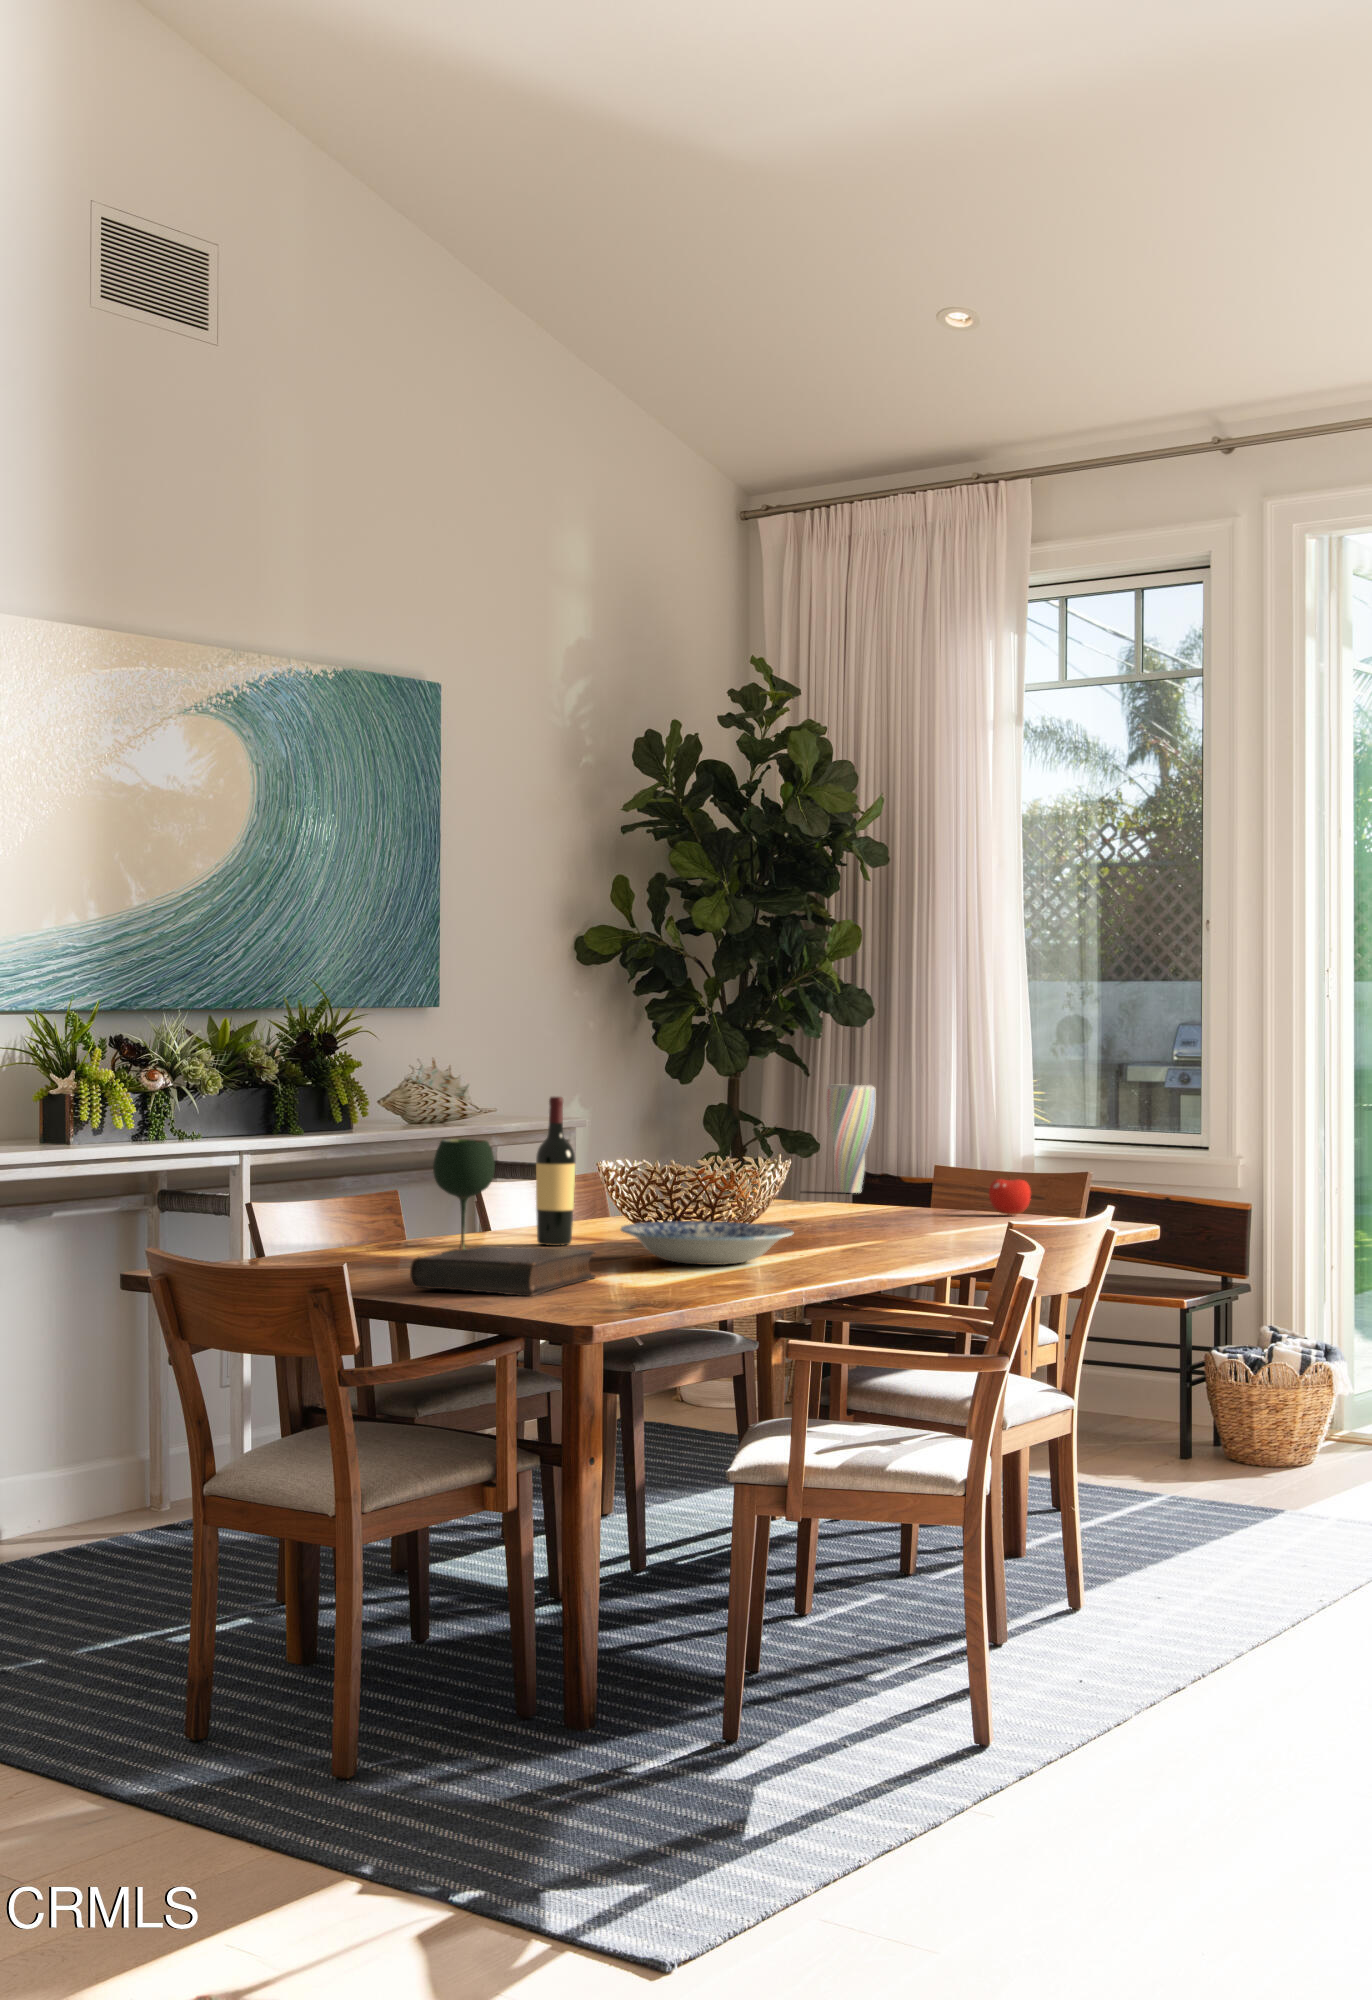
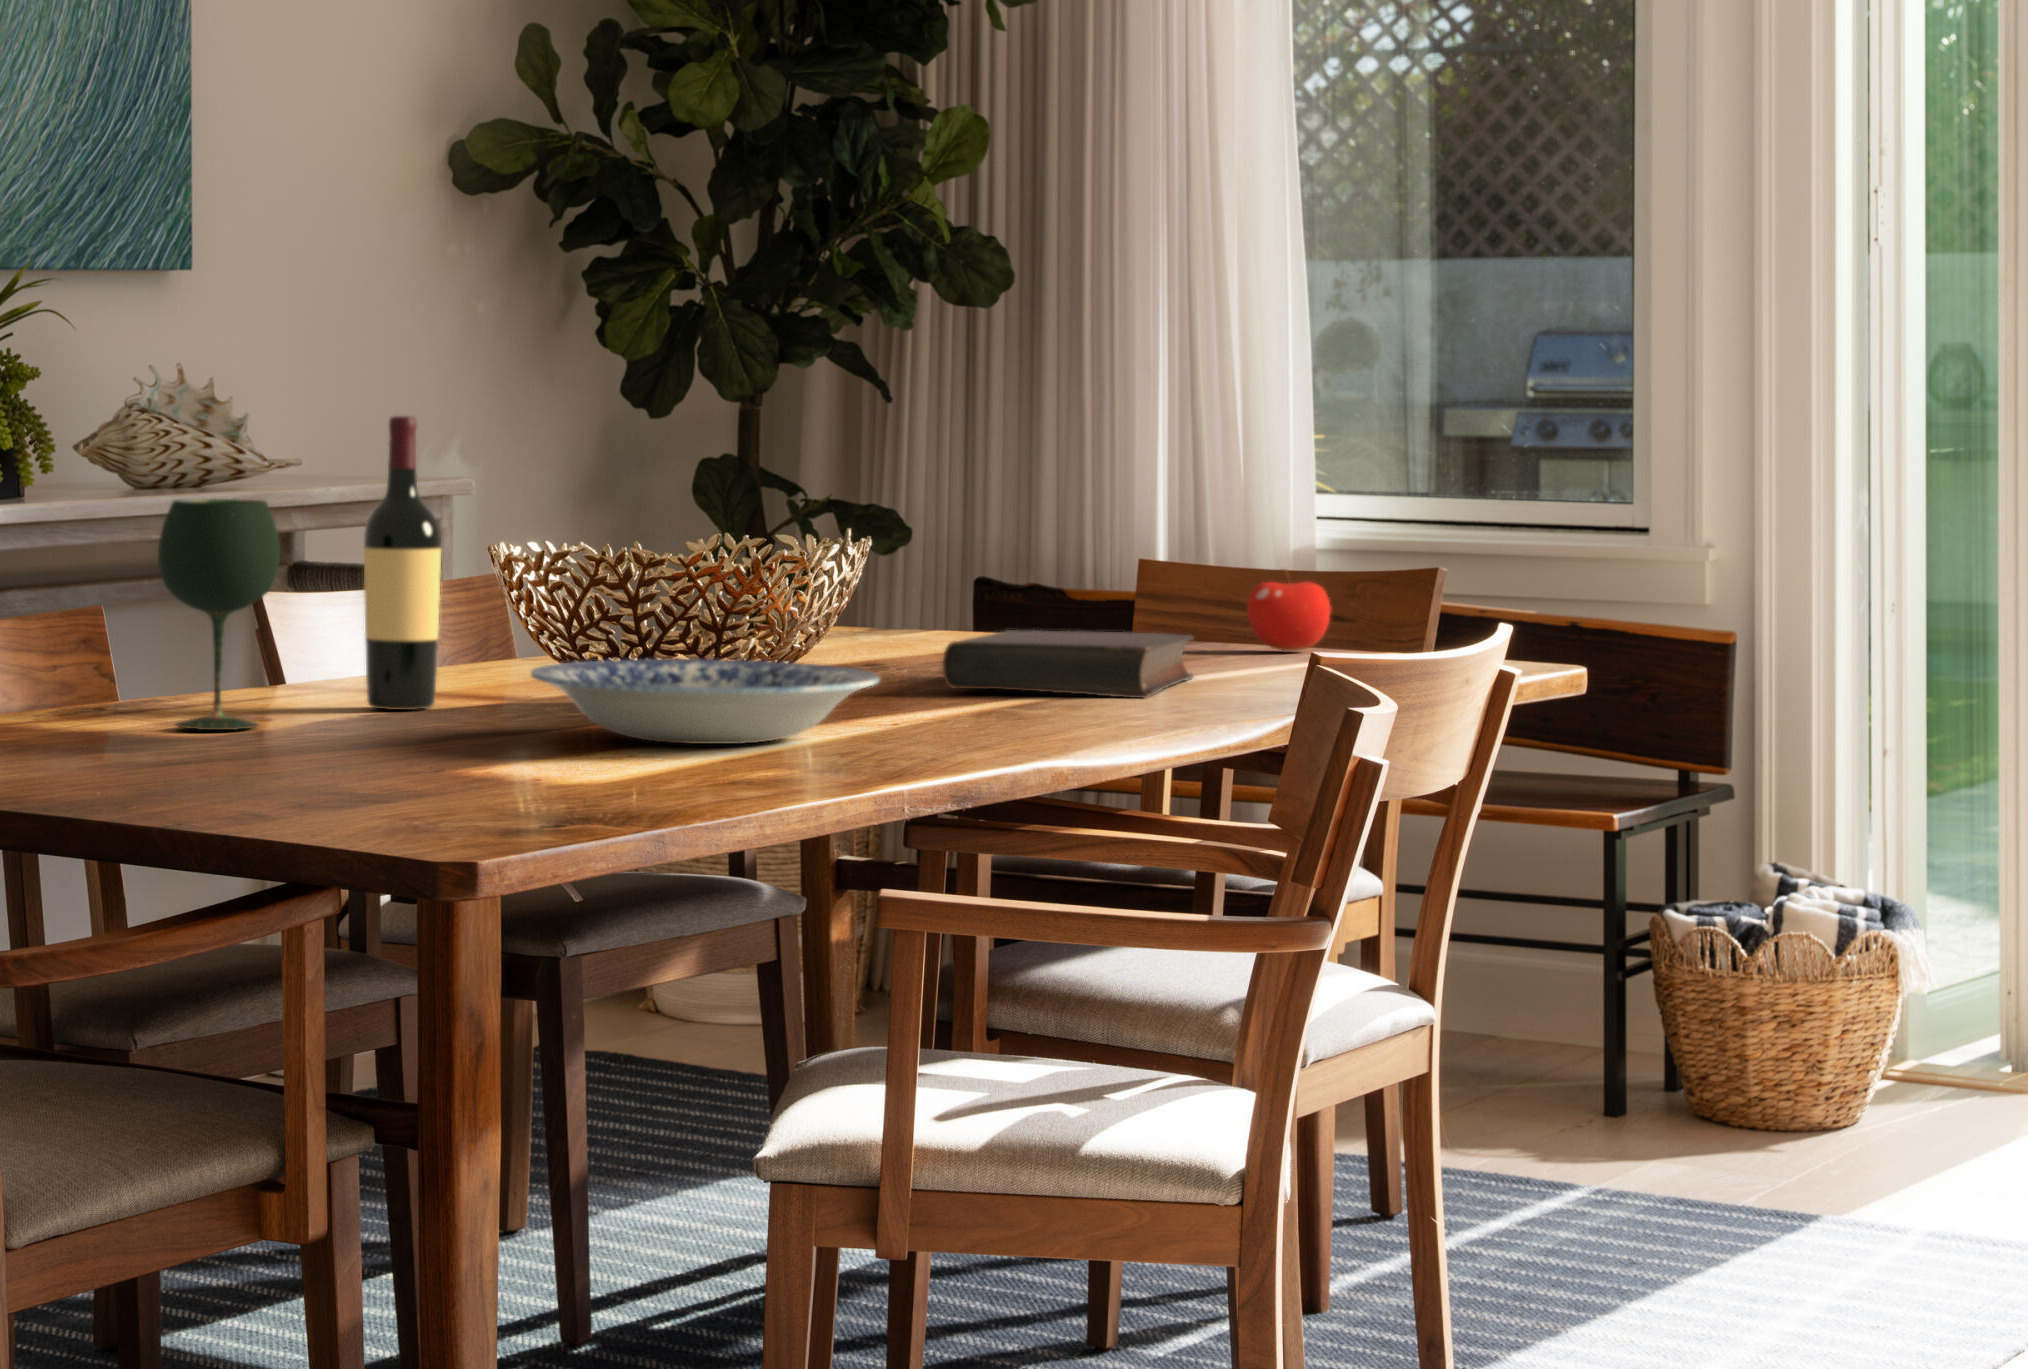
vase: present [826,1085,876,1193] -> none [921,411,1016,616]
book: present [410,1246,596,1296] -> present [943,630,1193,698]

